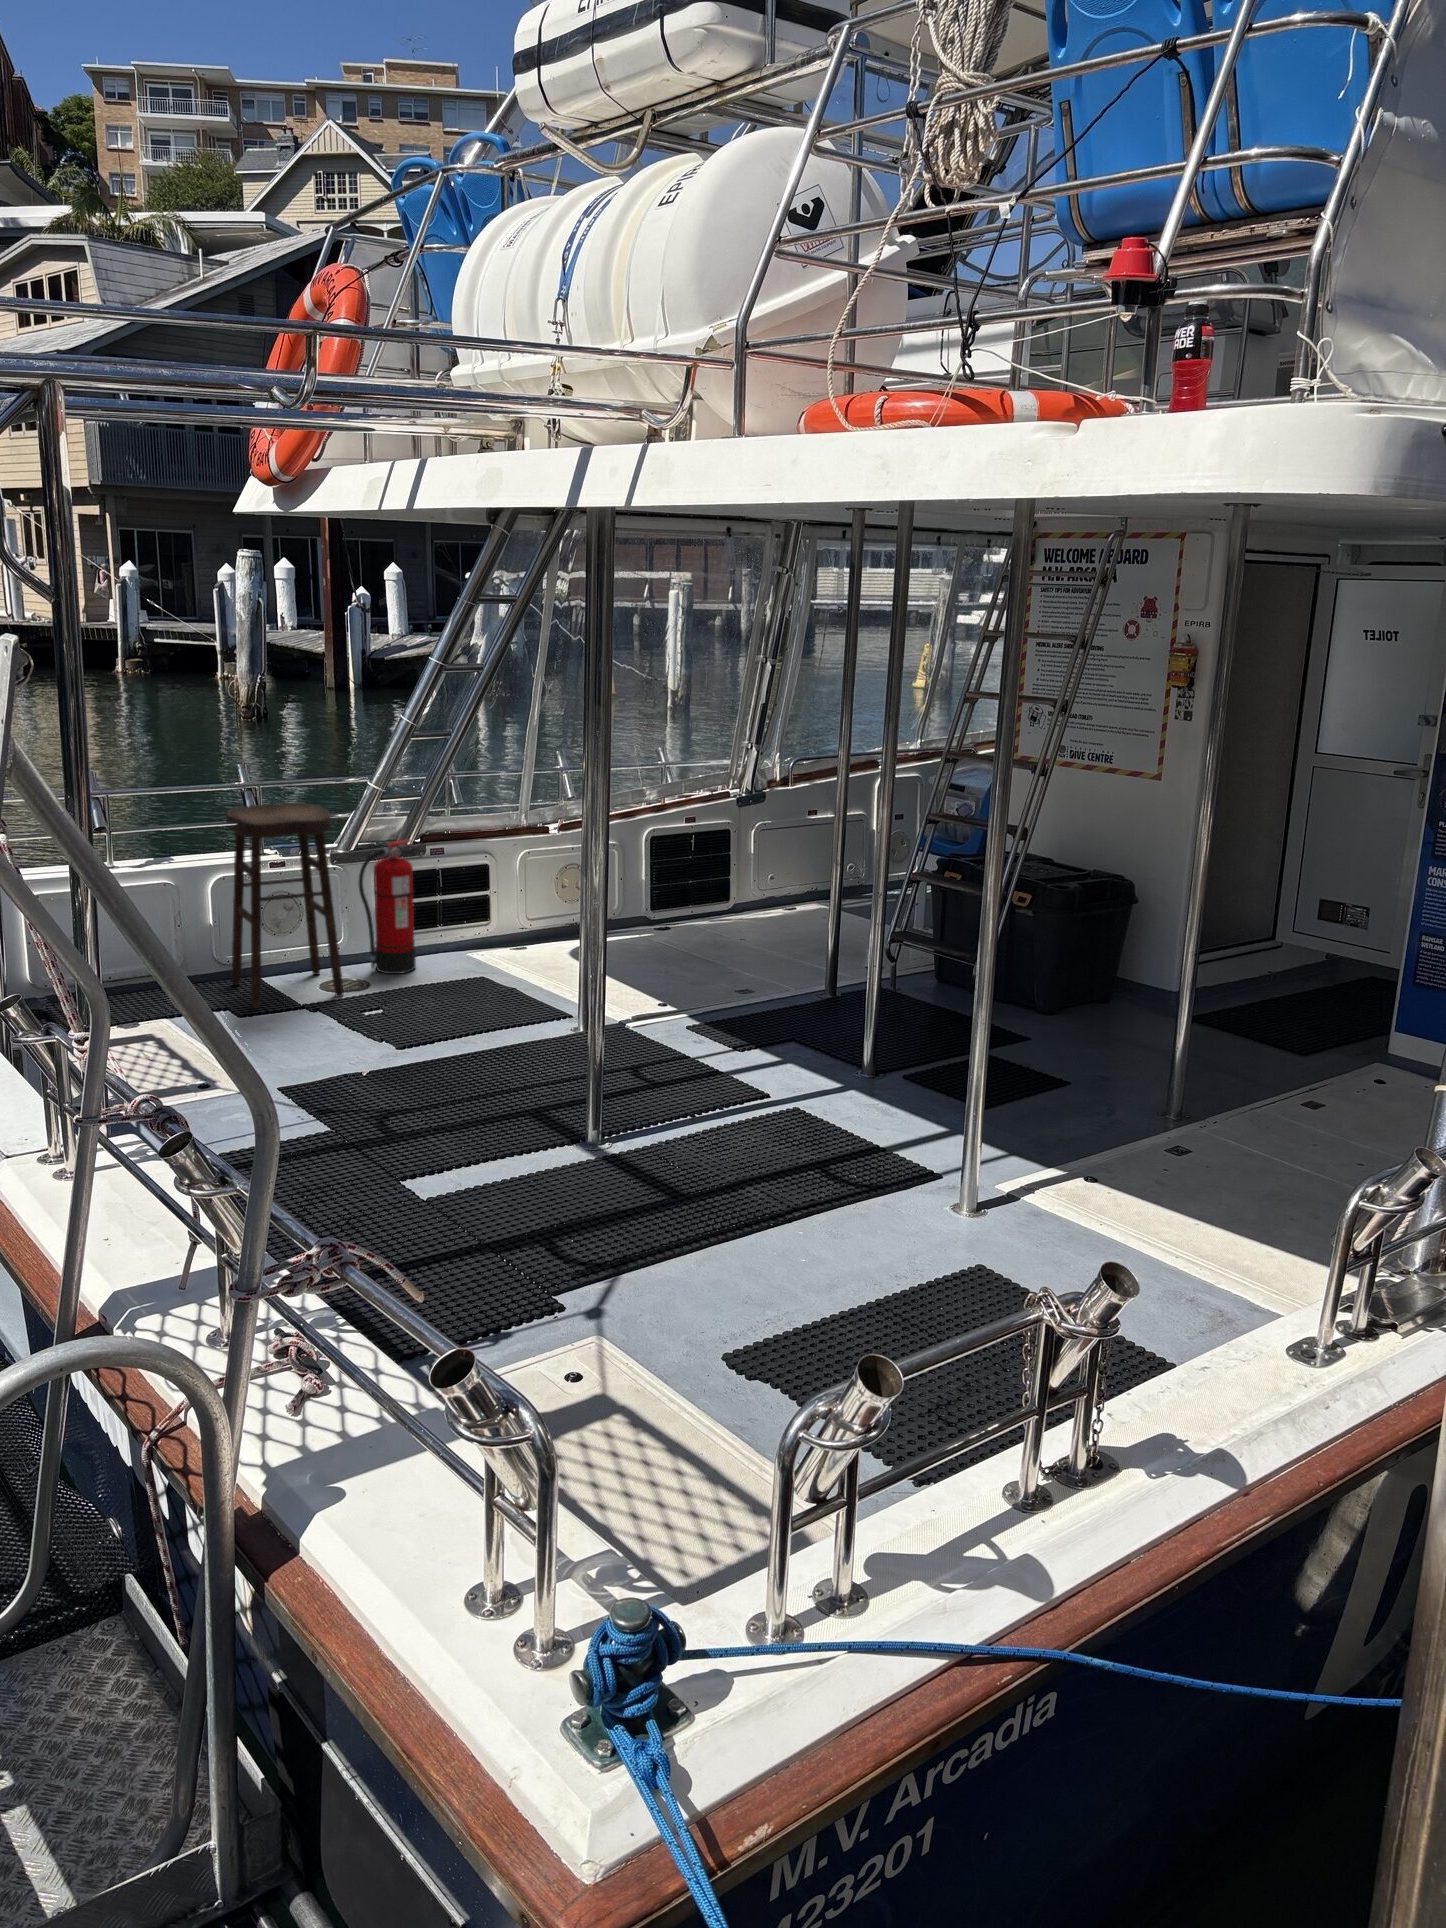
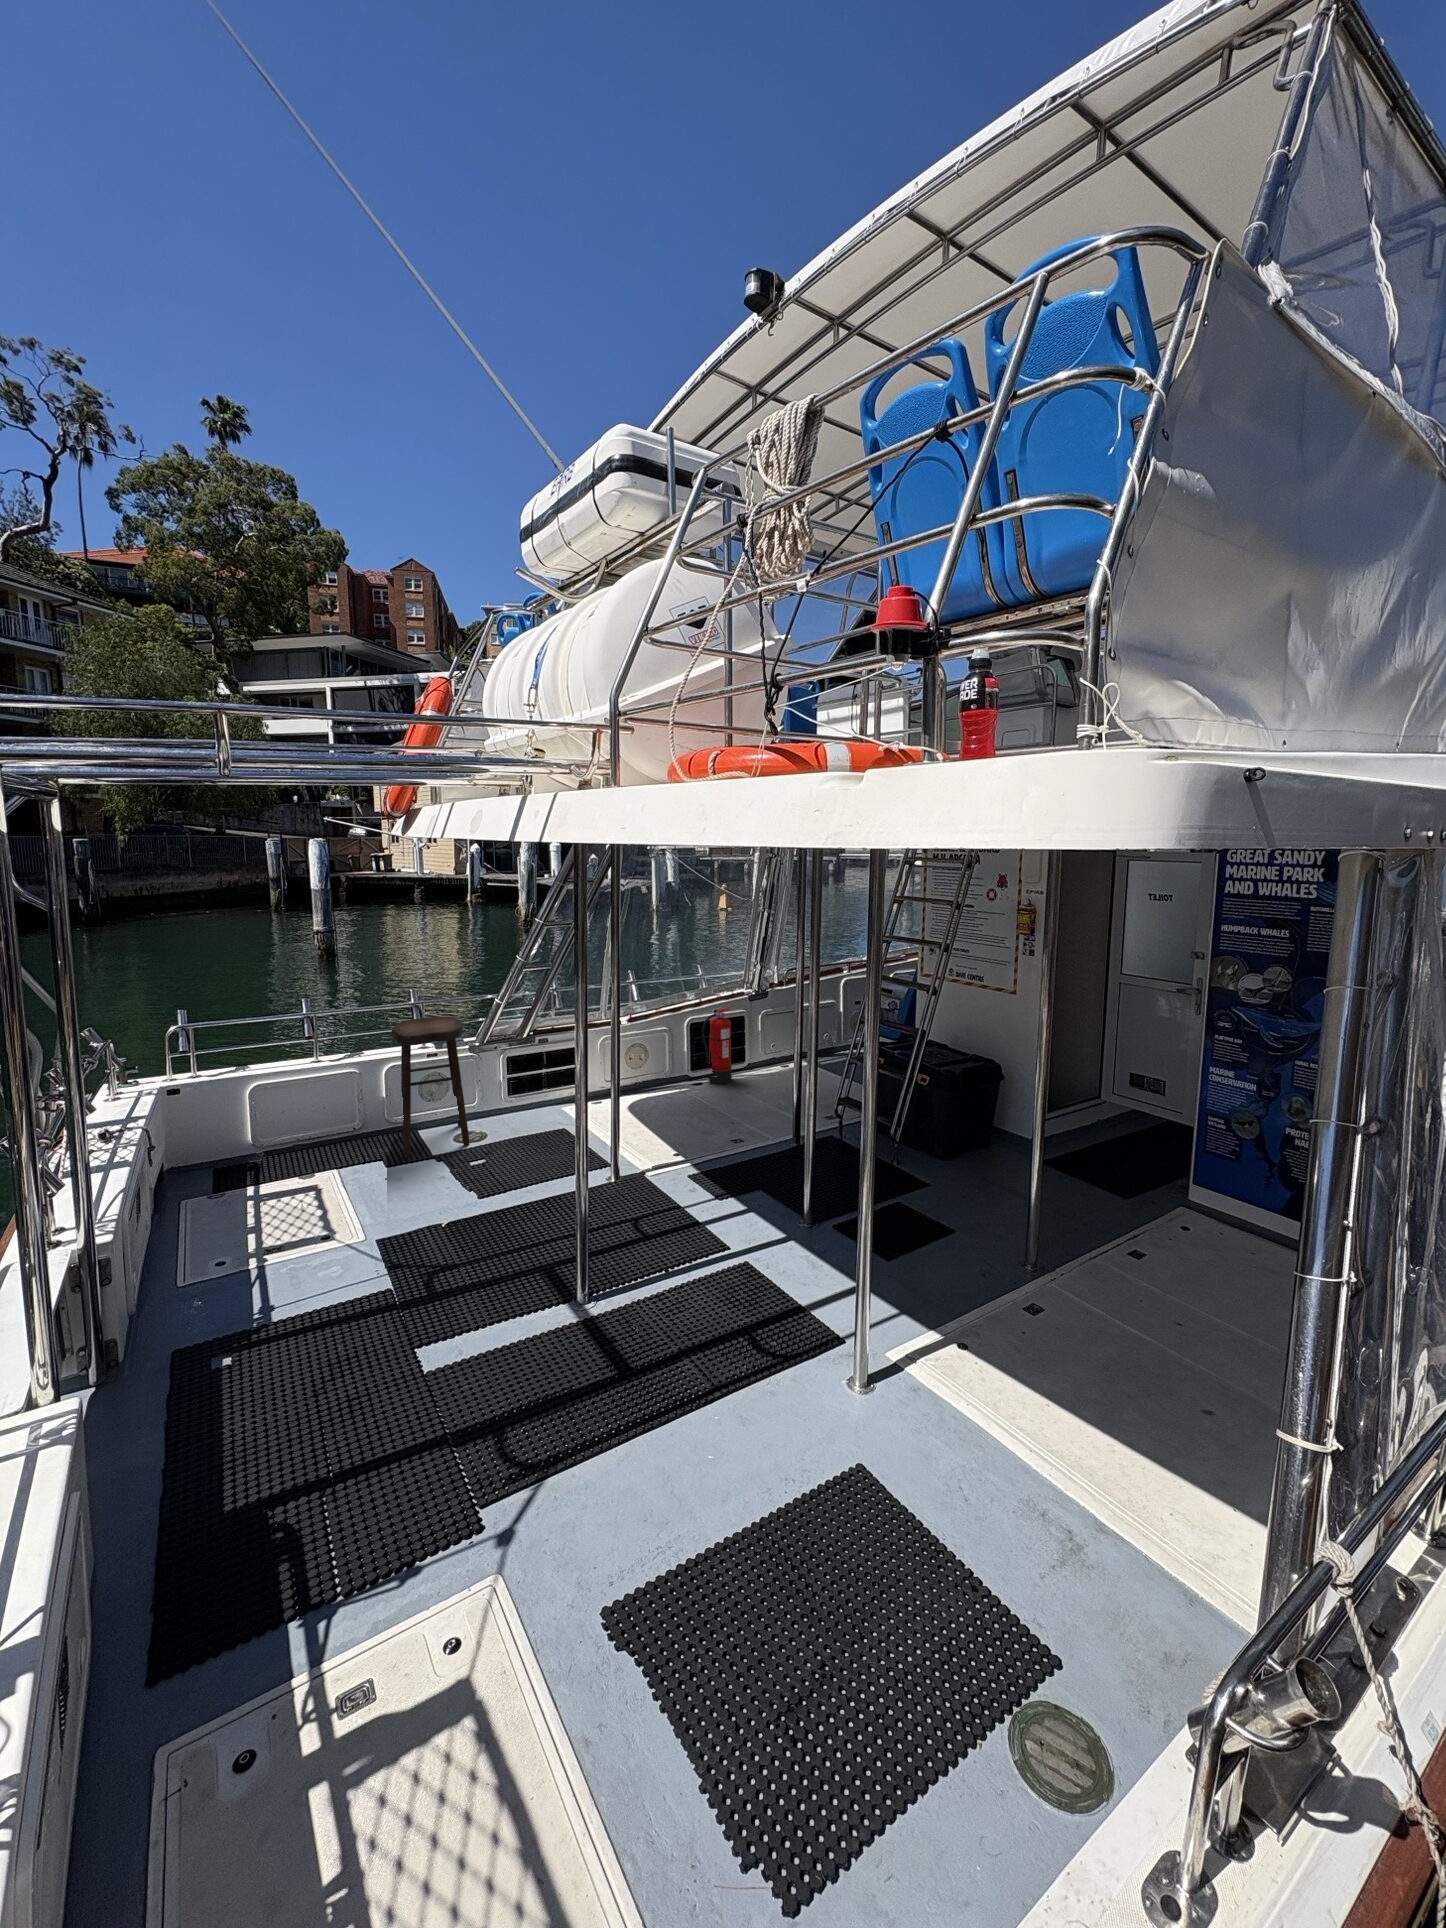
fire extinguisher: present [358,839,416,974] -> present [702,1007,732,1084]

